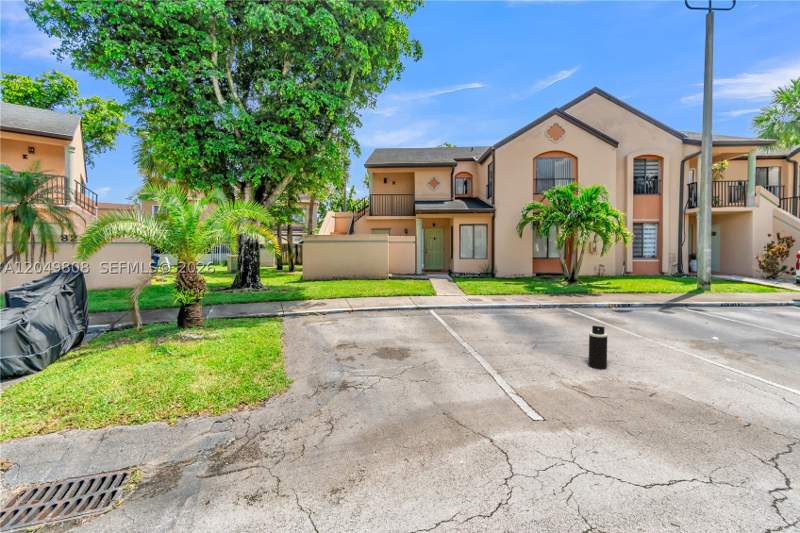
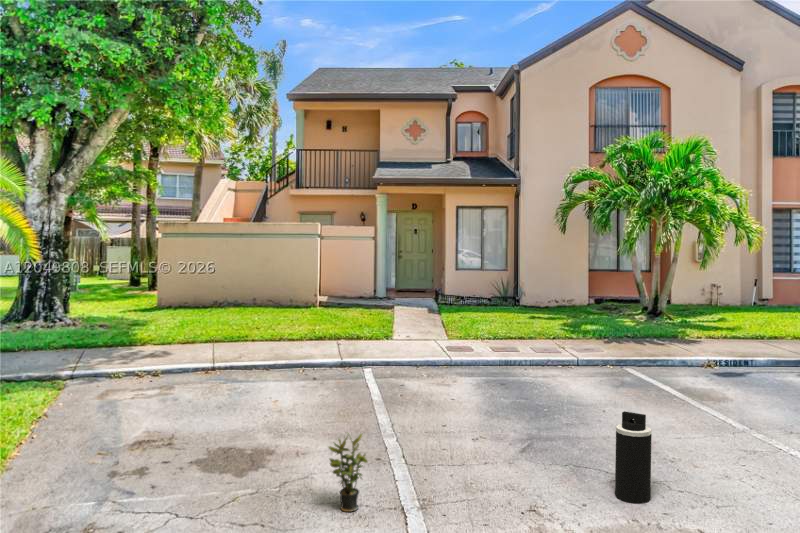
potted plant: none [454,336,472,374] -> present [329,433,367,512]

